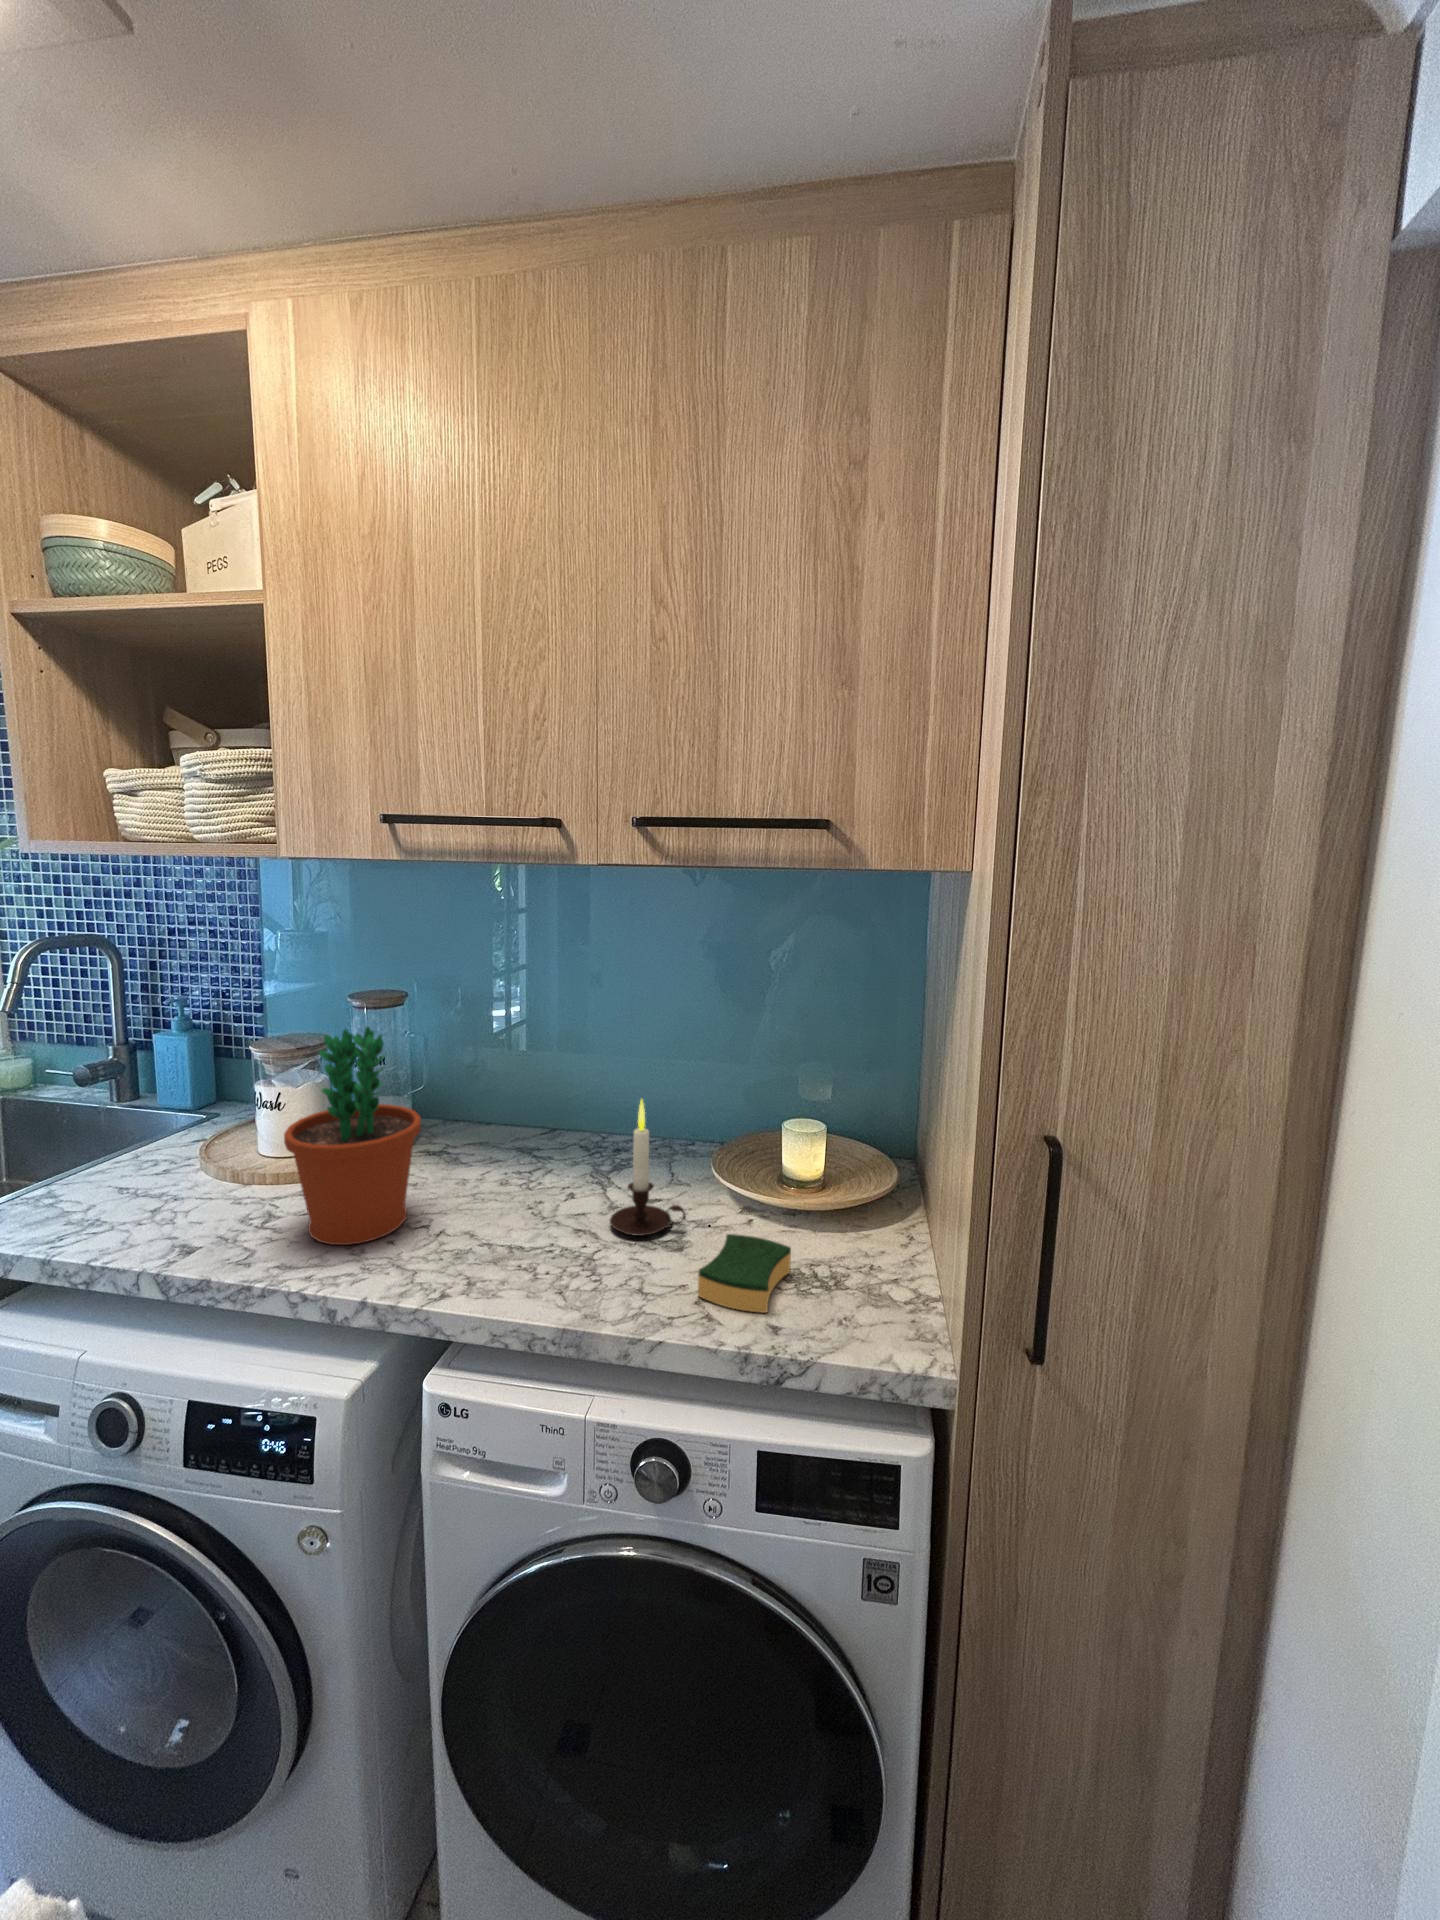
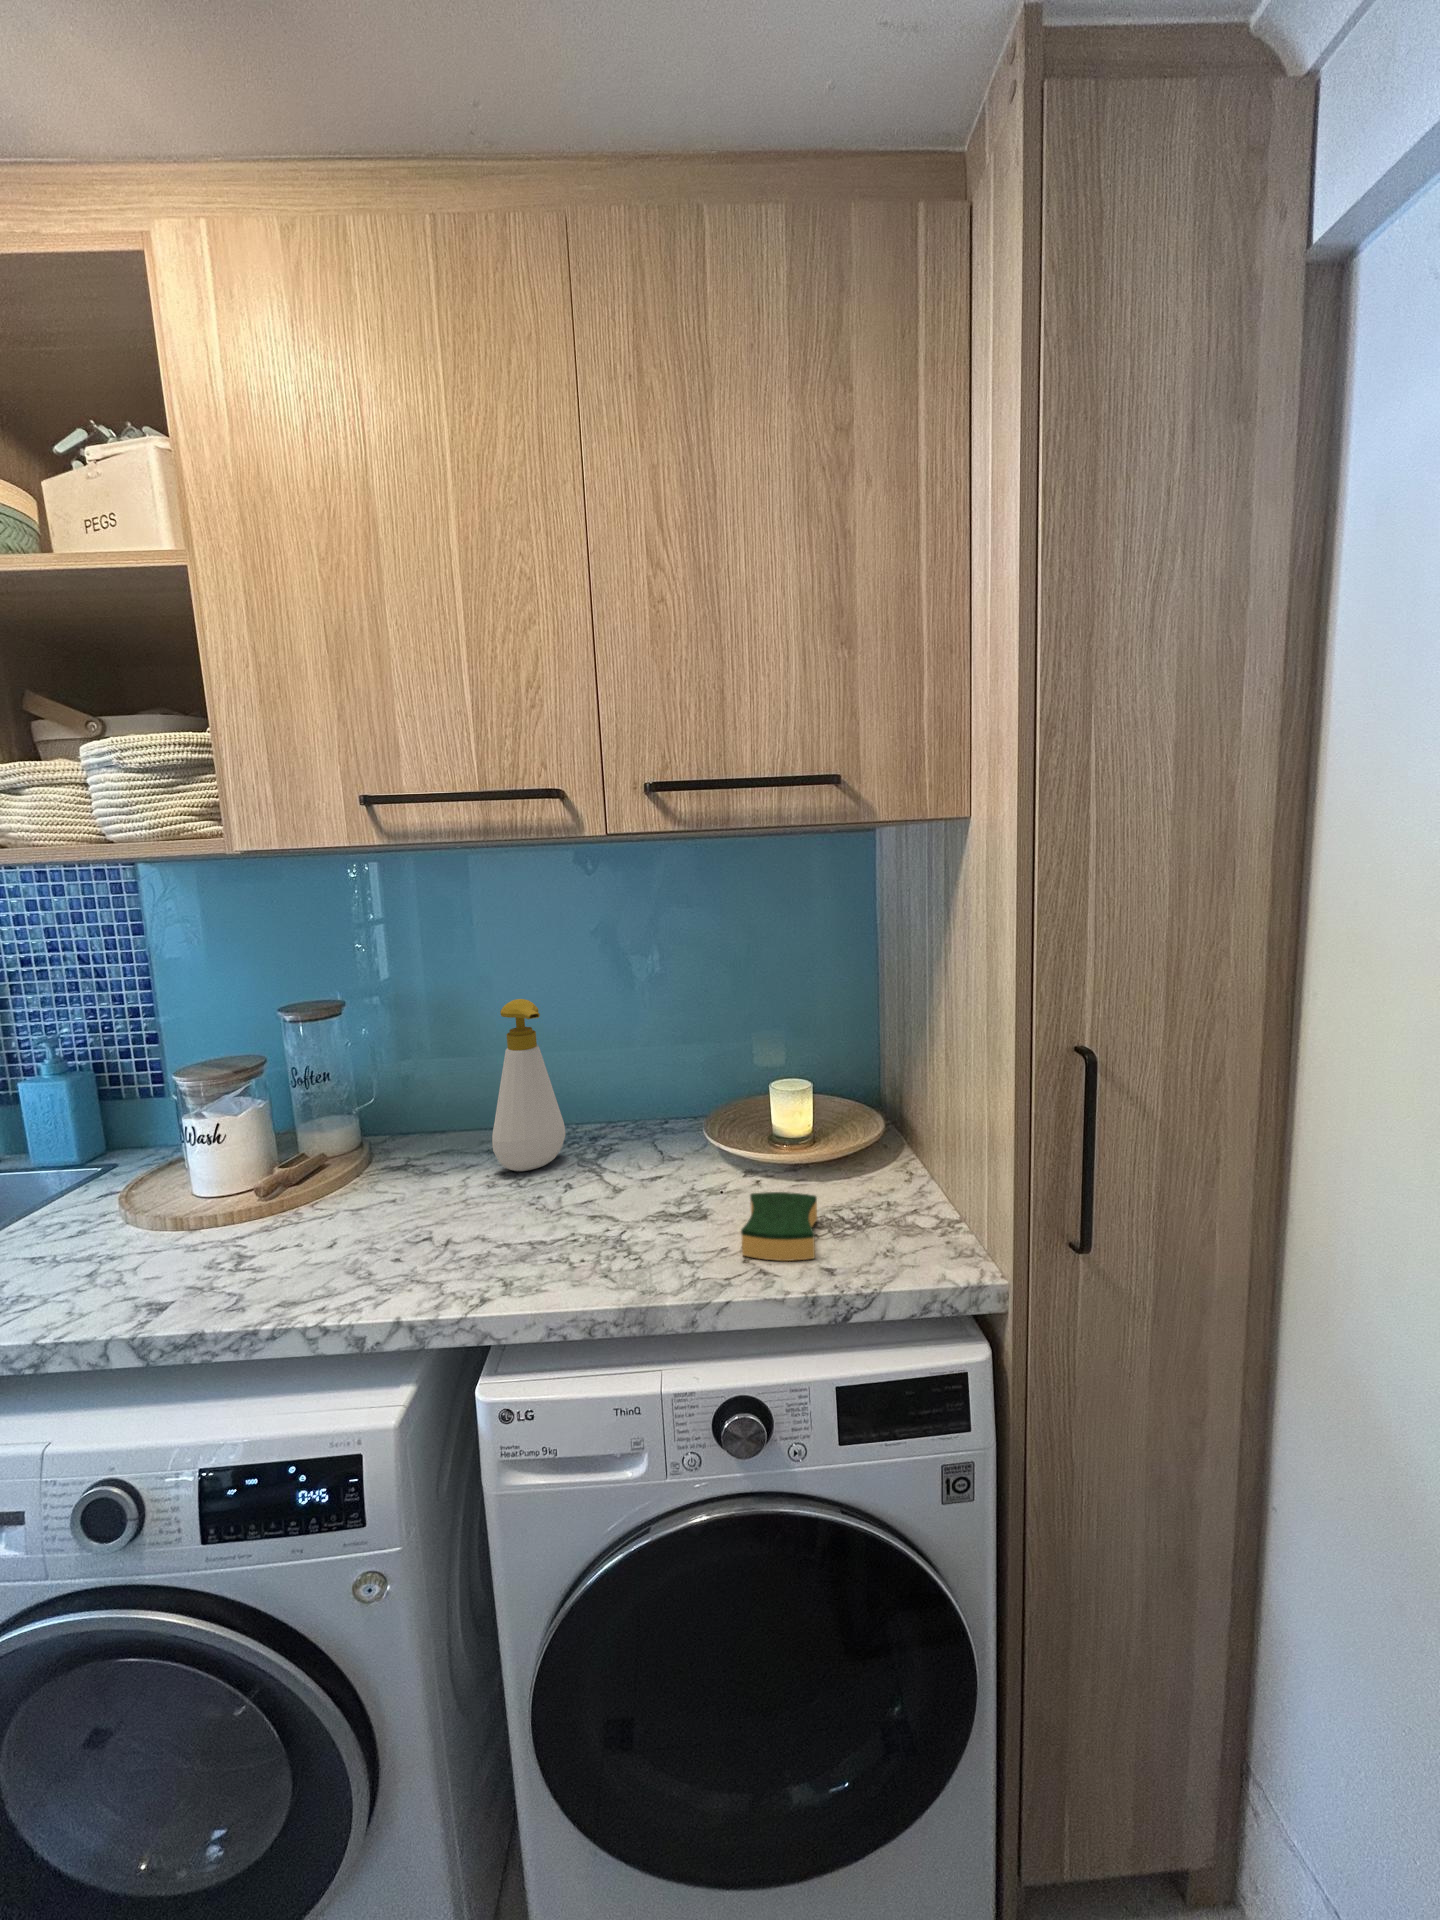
soap bottle: none [512,1009,584,1174] -> present [492,999,566,1171]
flower pot: present [284,1027,421,1245] -> none [260,1032,412,1273]
candle: present [610,1100,685,1236] -> none [621,1074,699,1212]

